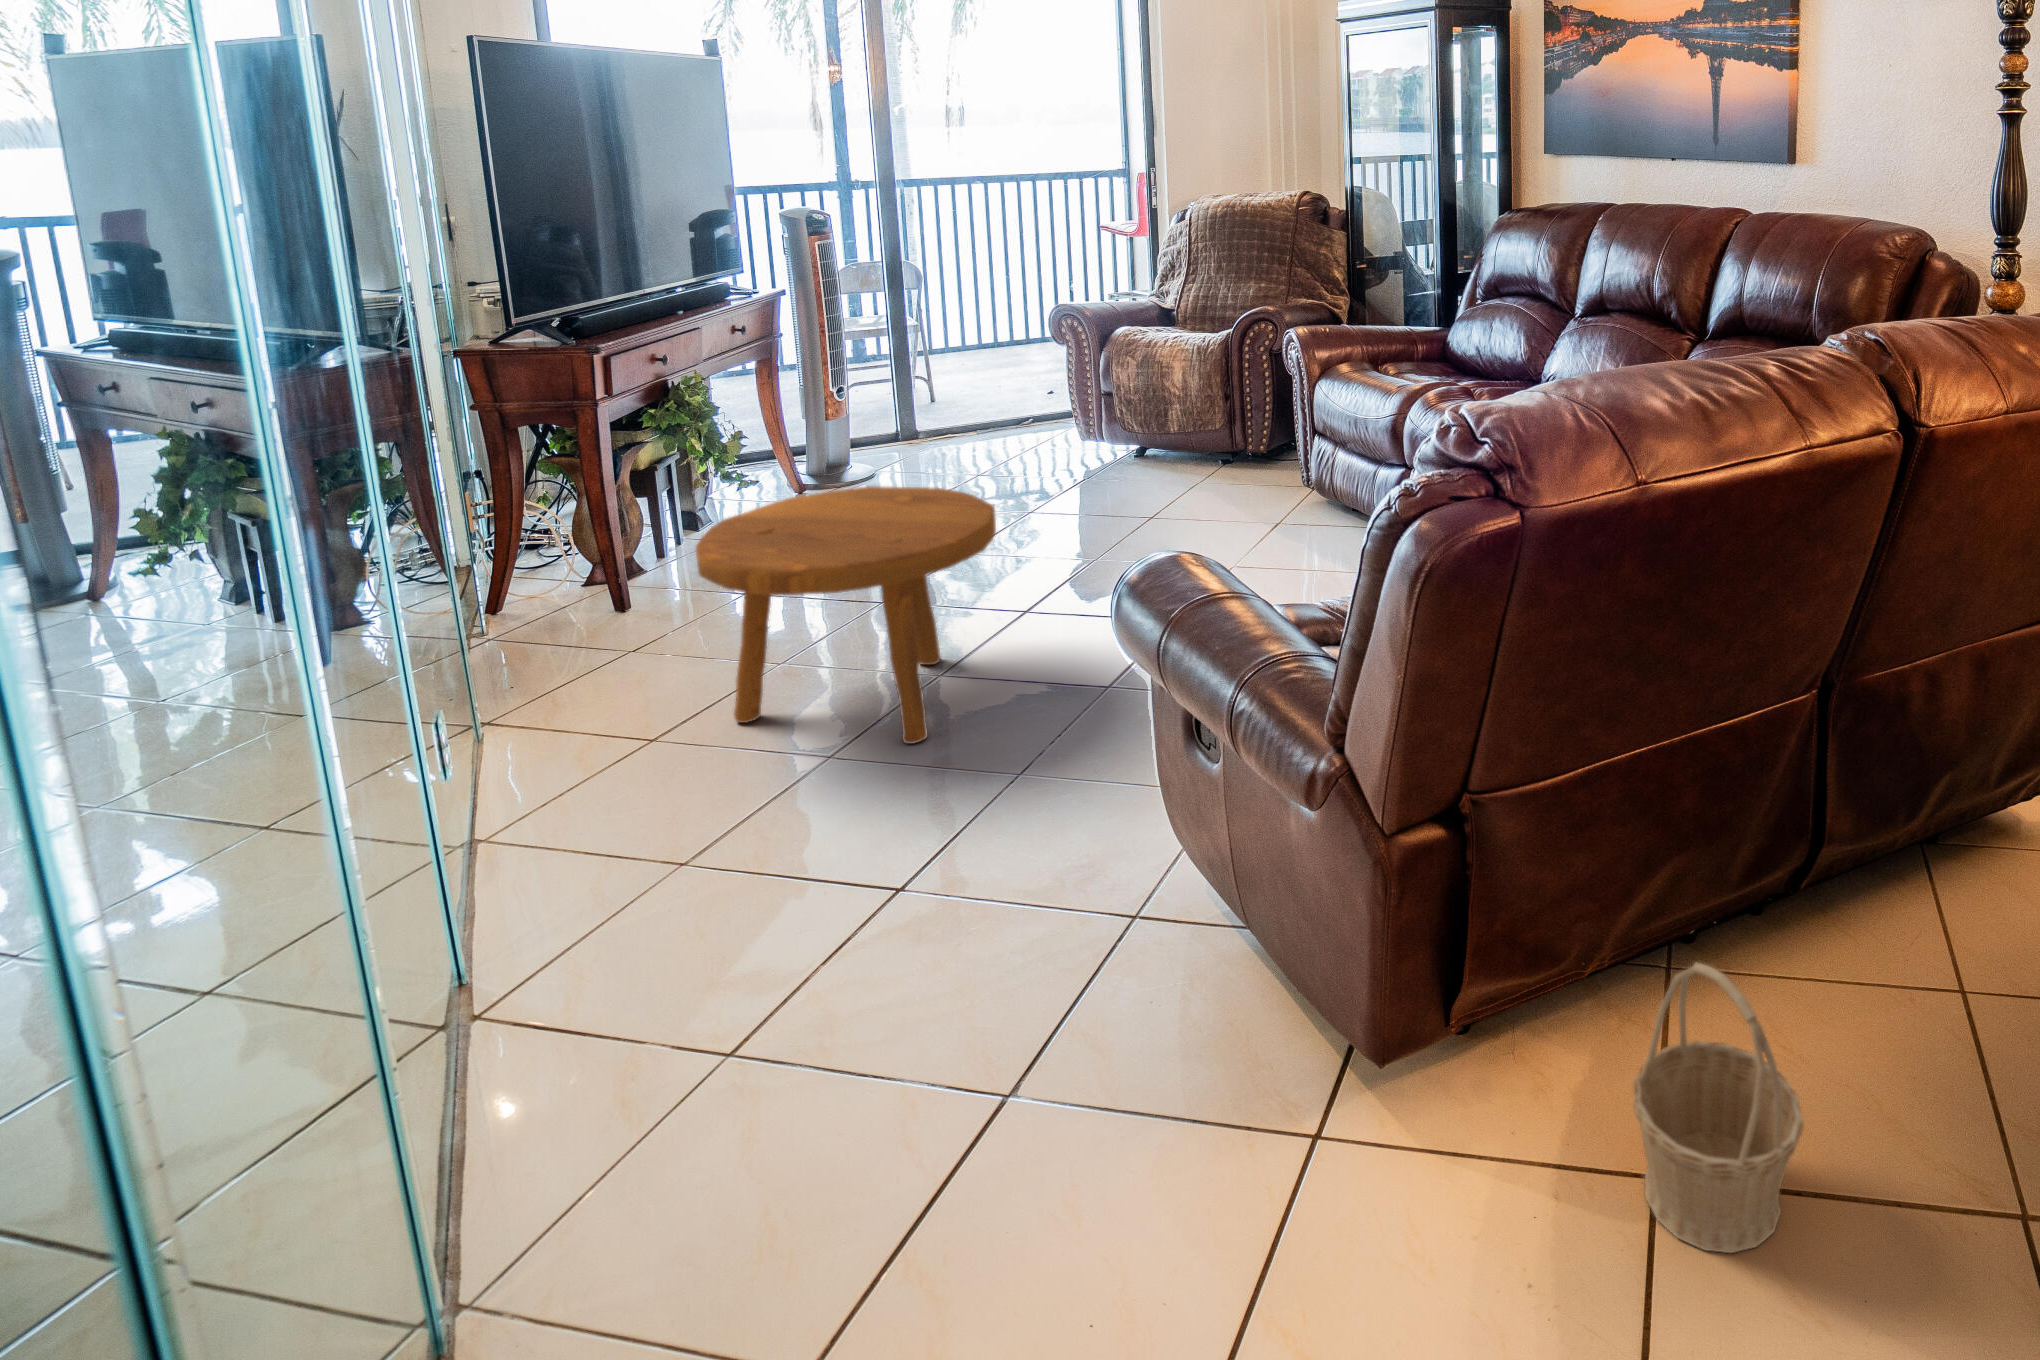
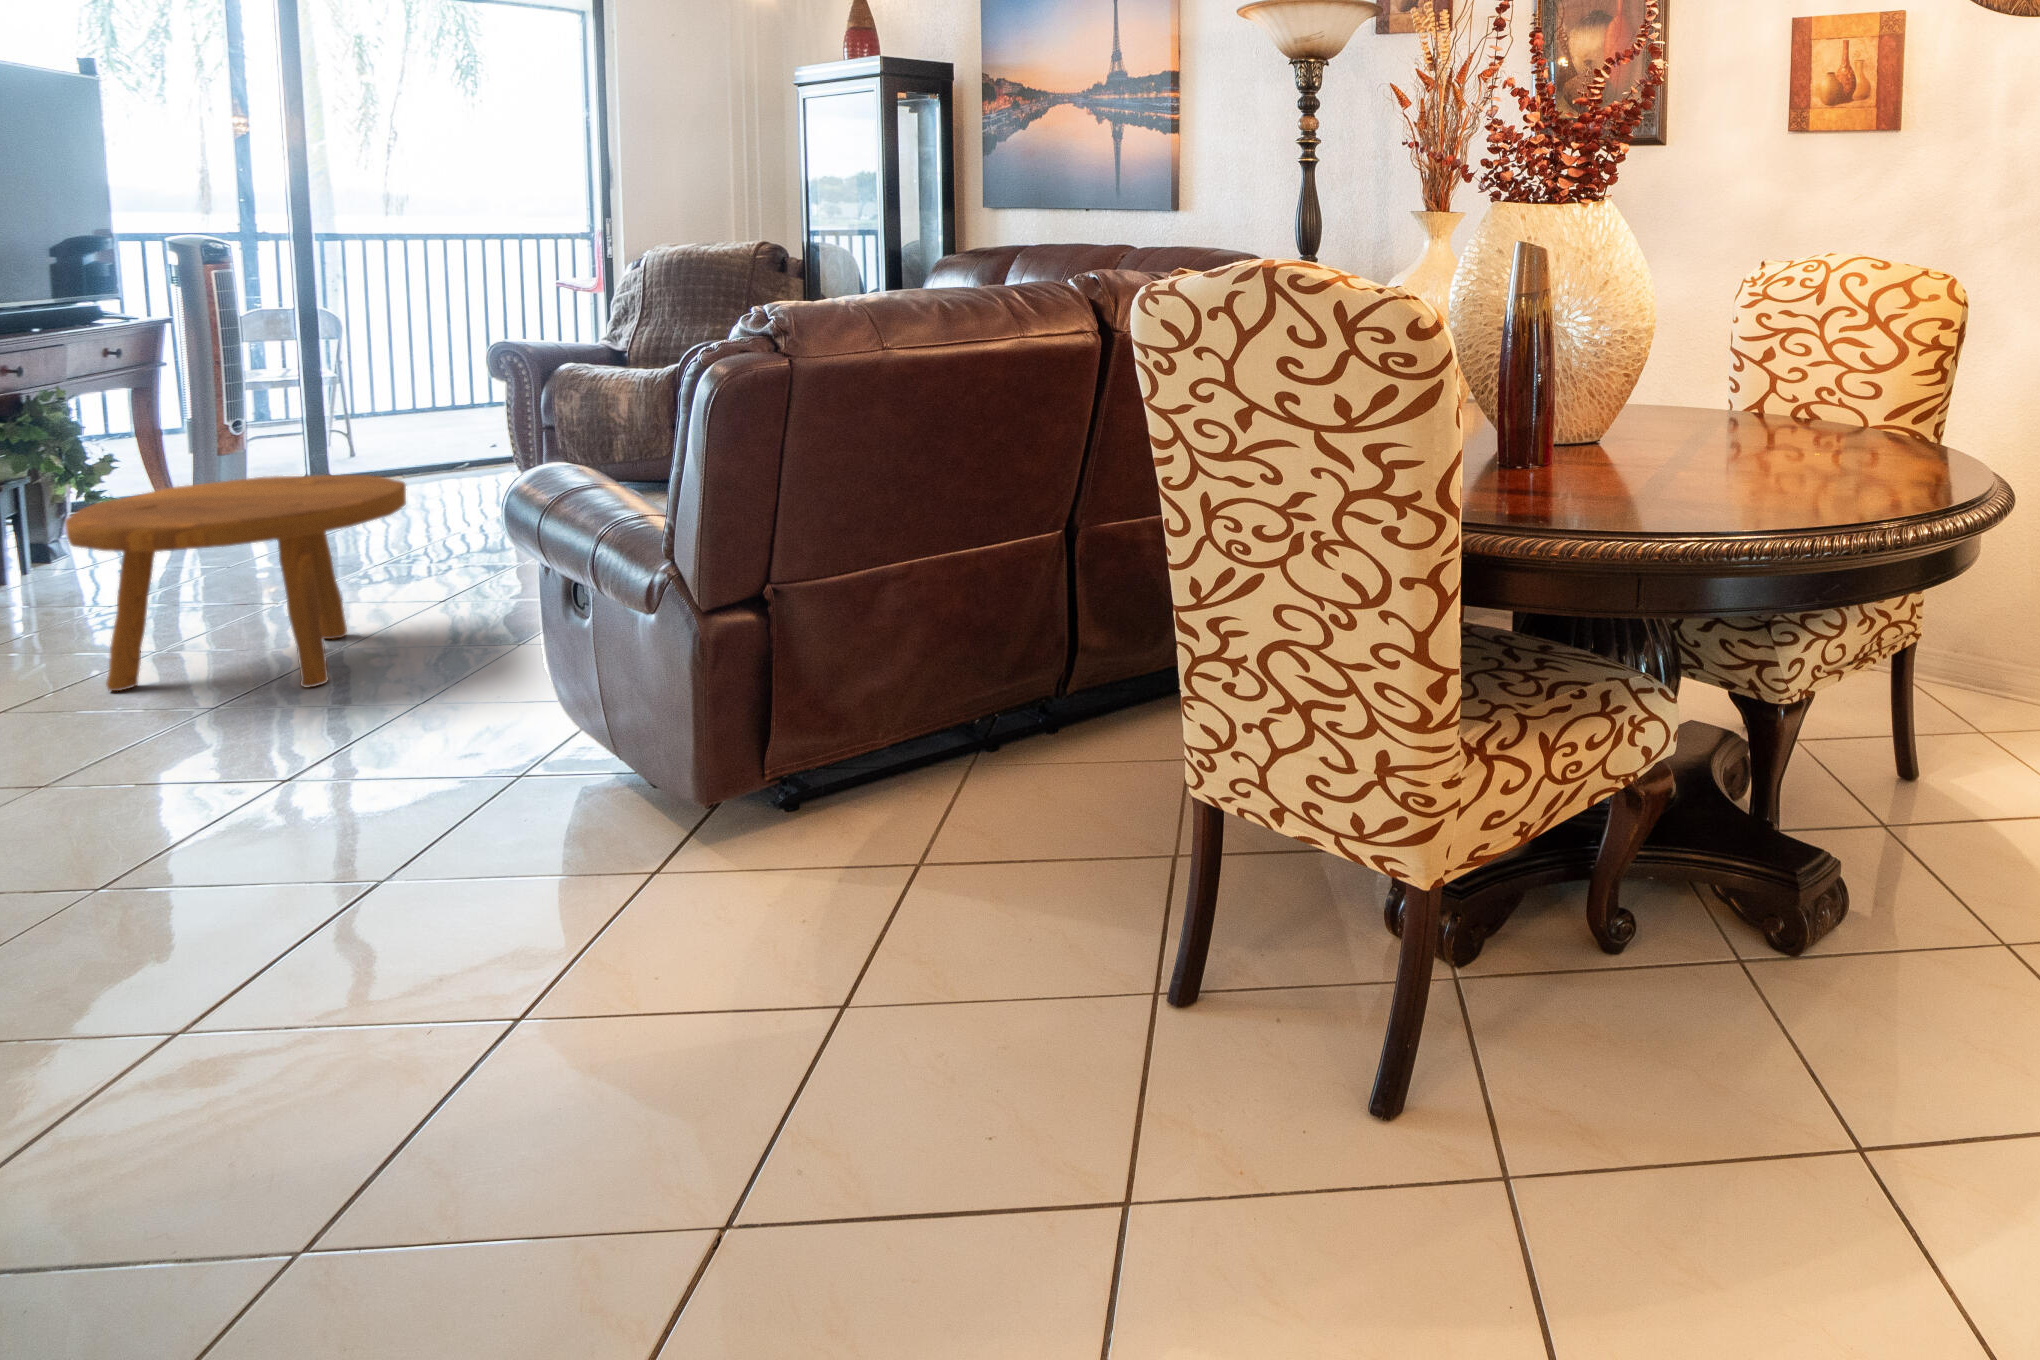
basket: present [1633,962,1804,1253] -> none [882,668,1000,845]

